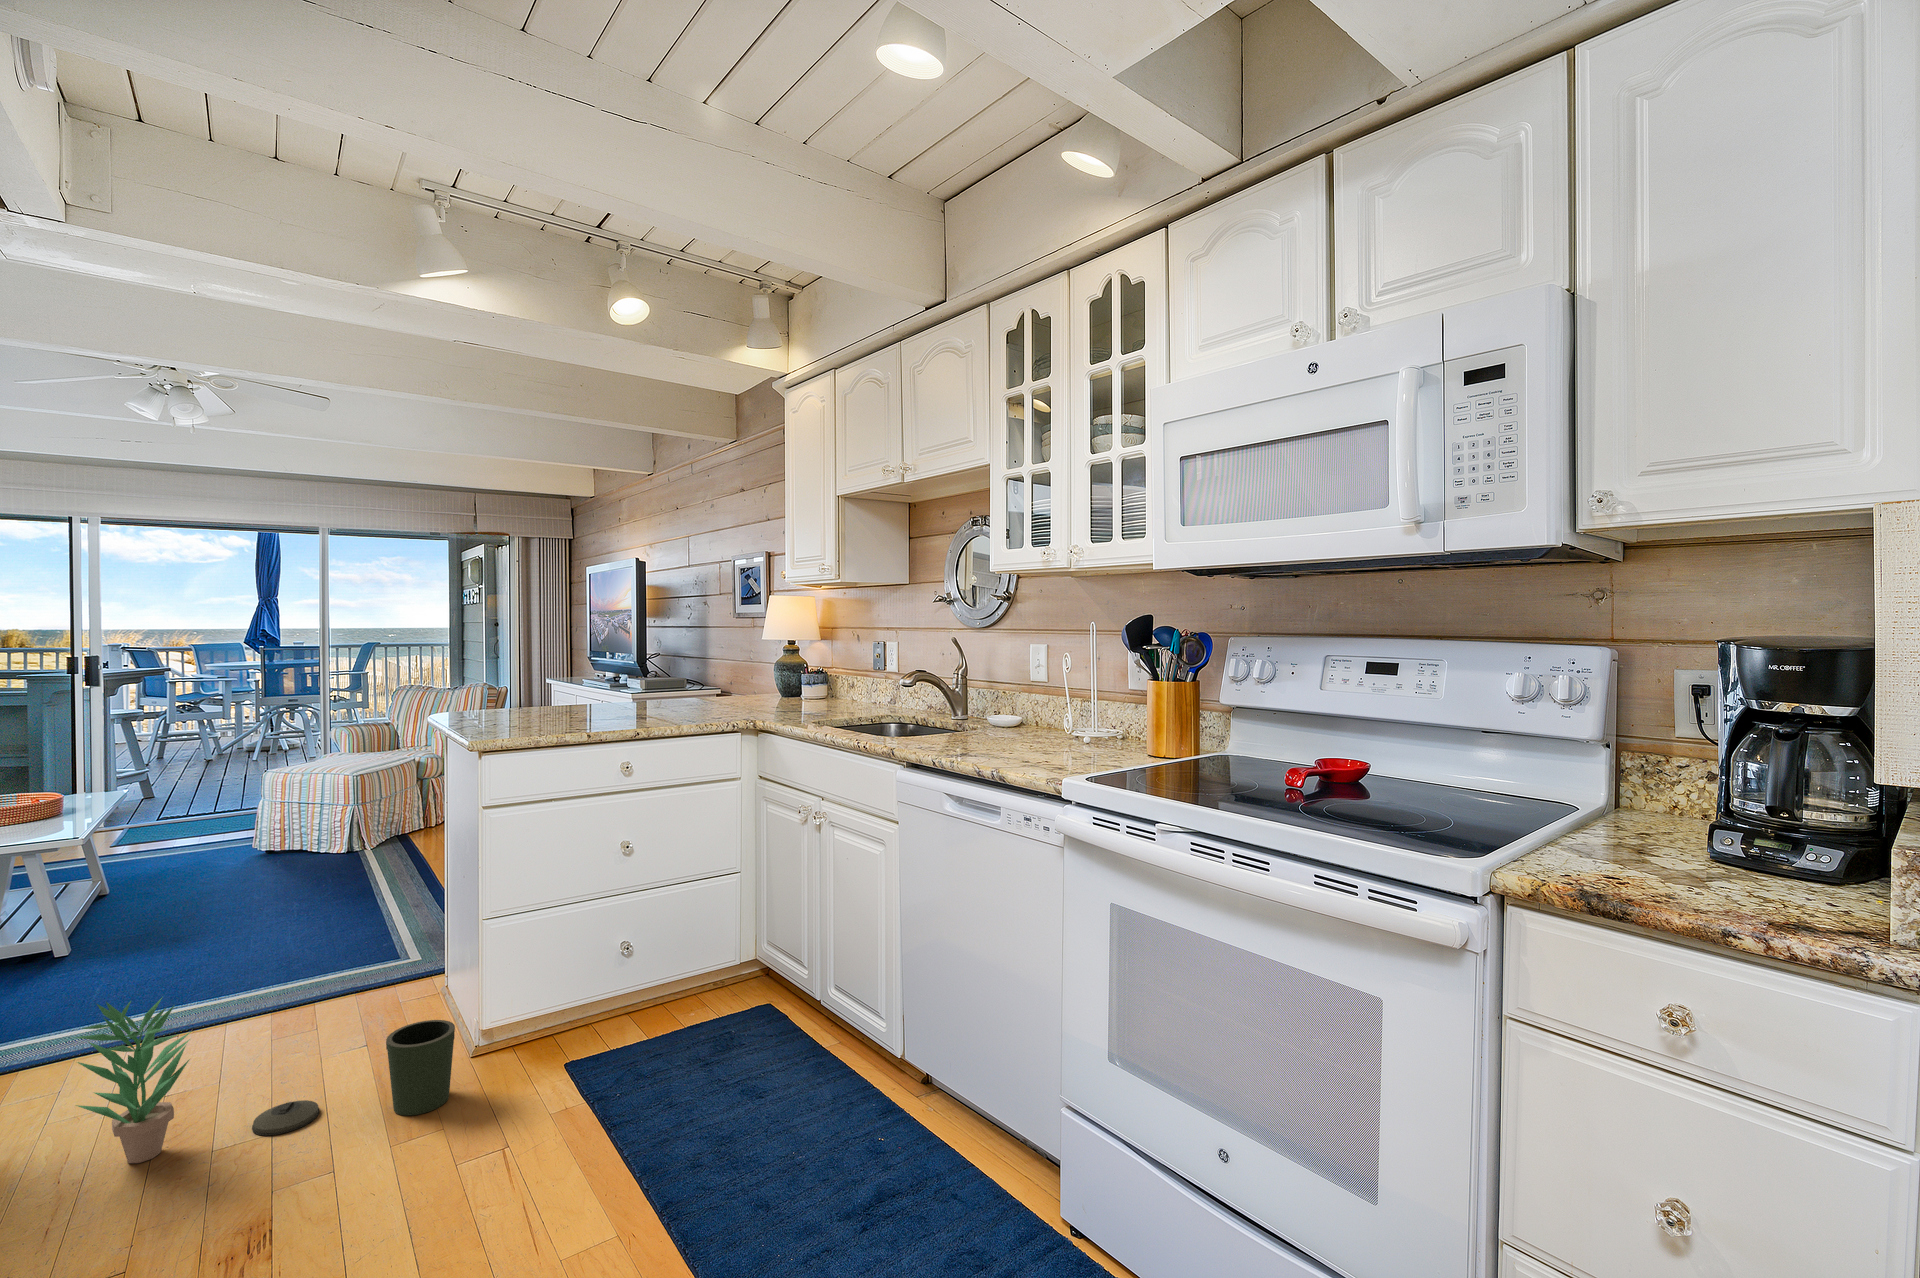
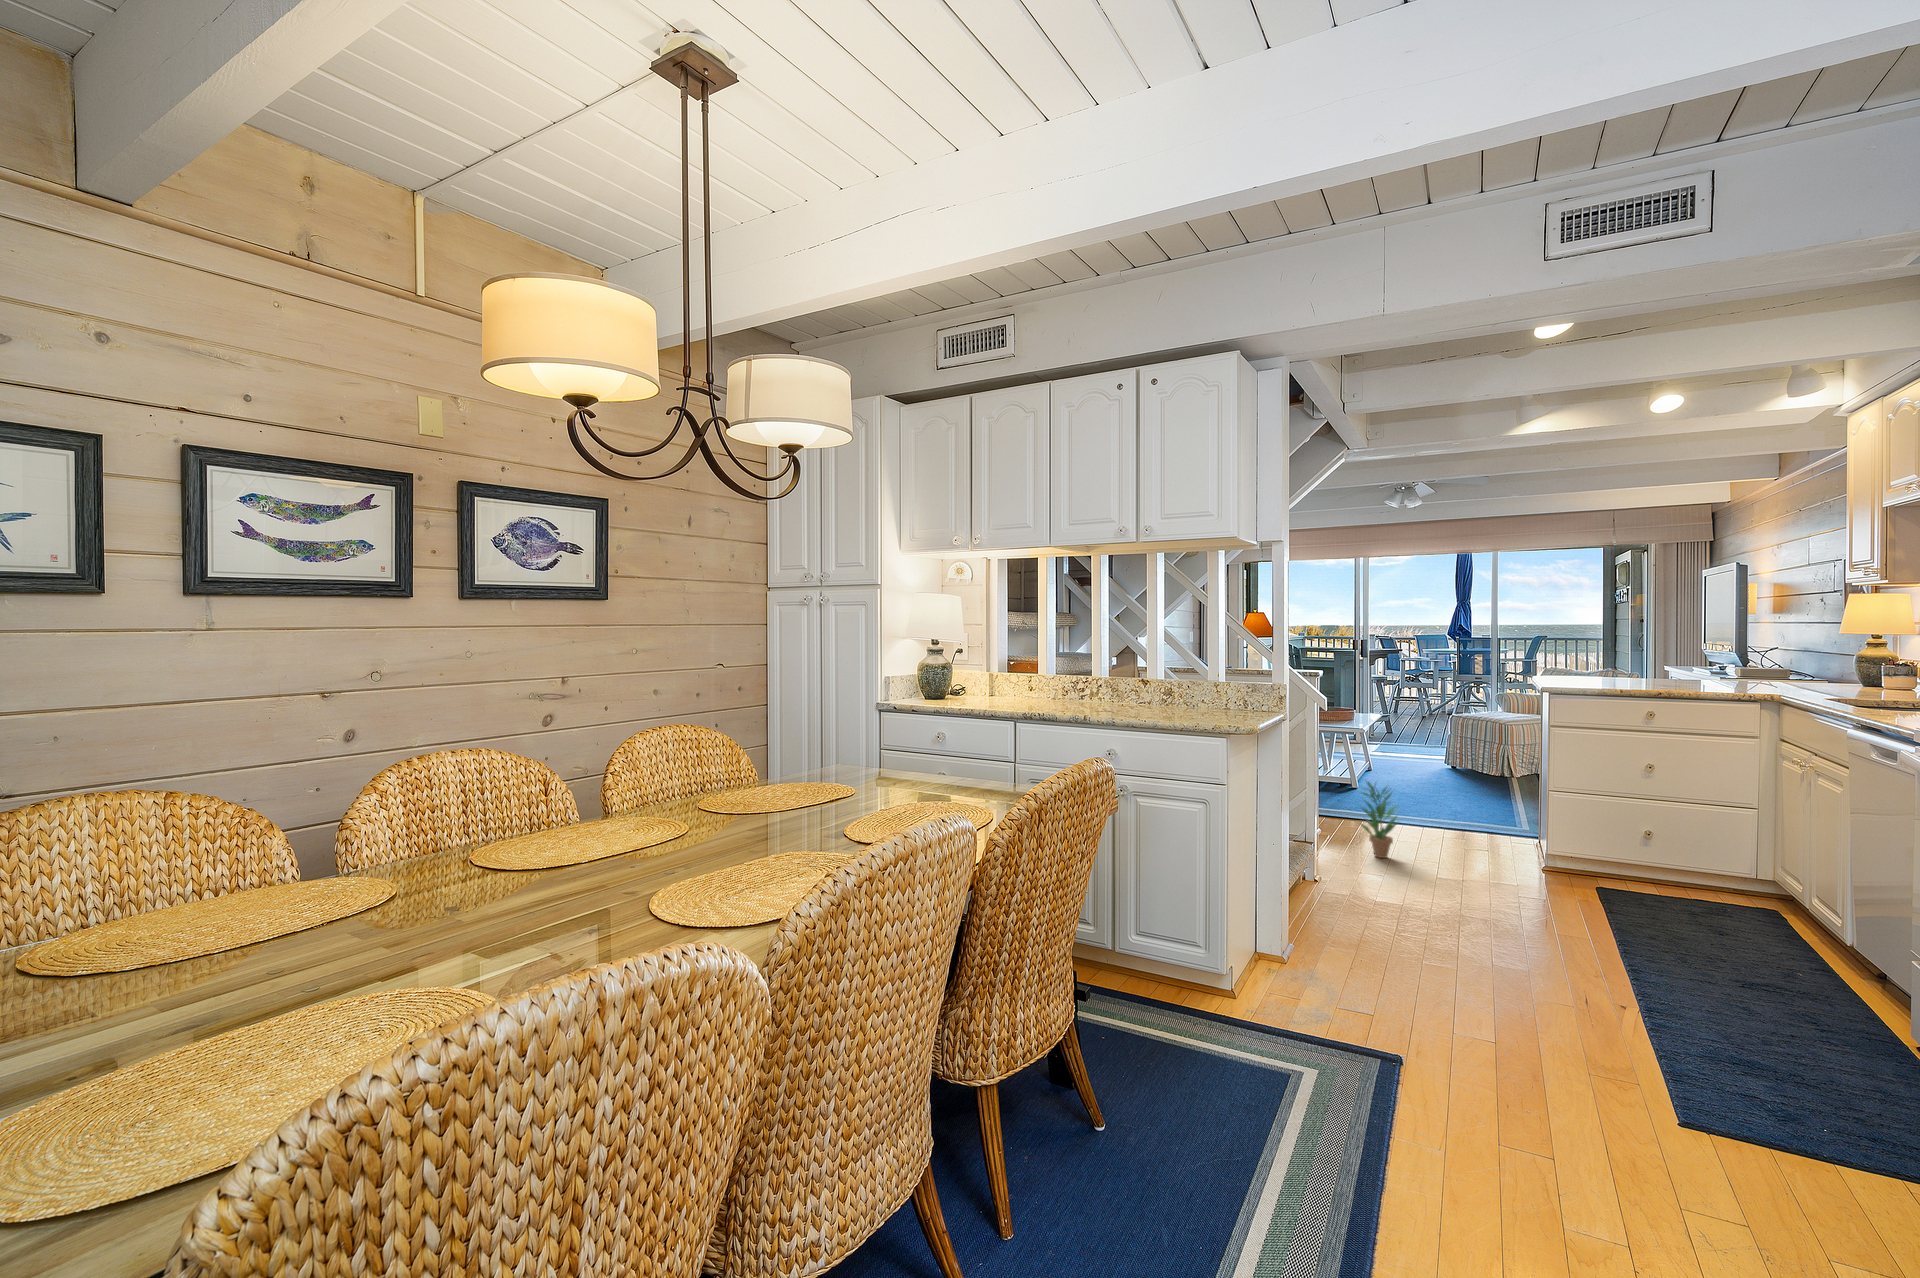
trash can: present [252,1020,455,1135] -> none [1426,836,1532,884]

